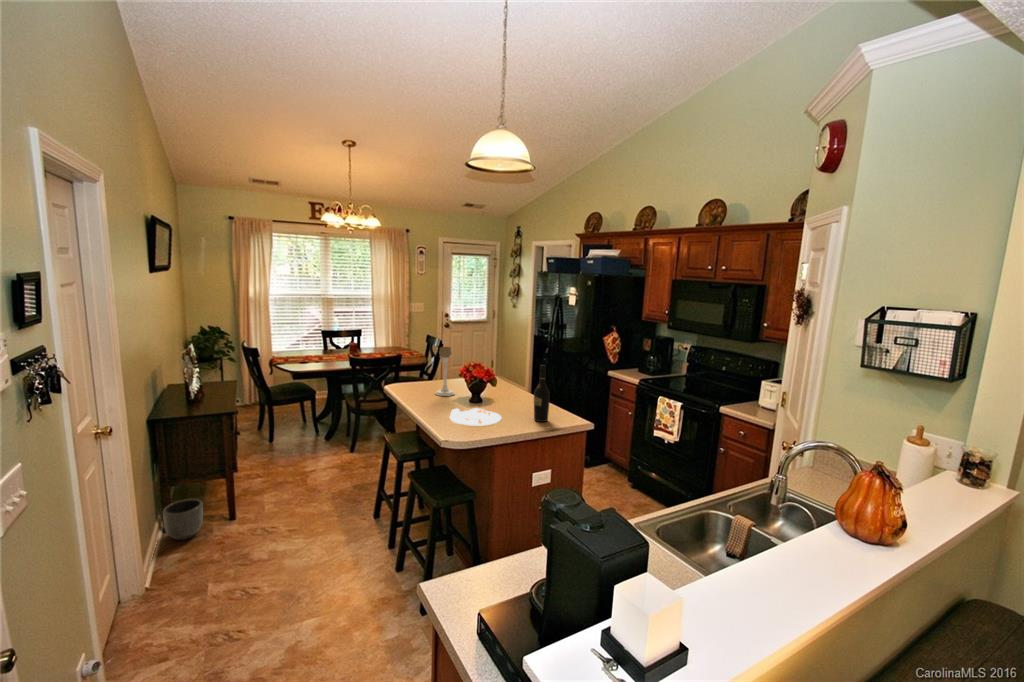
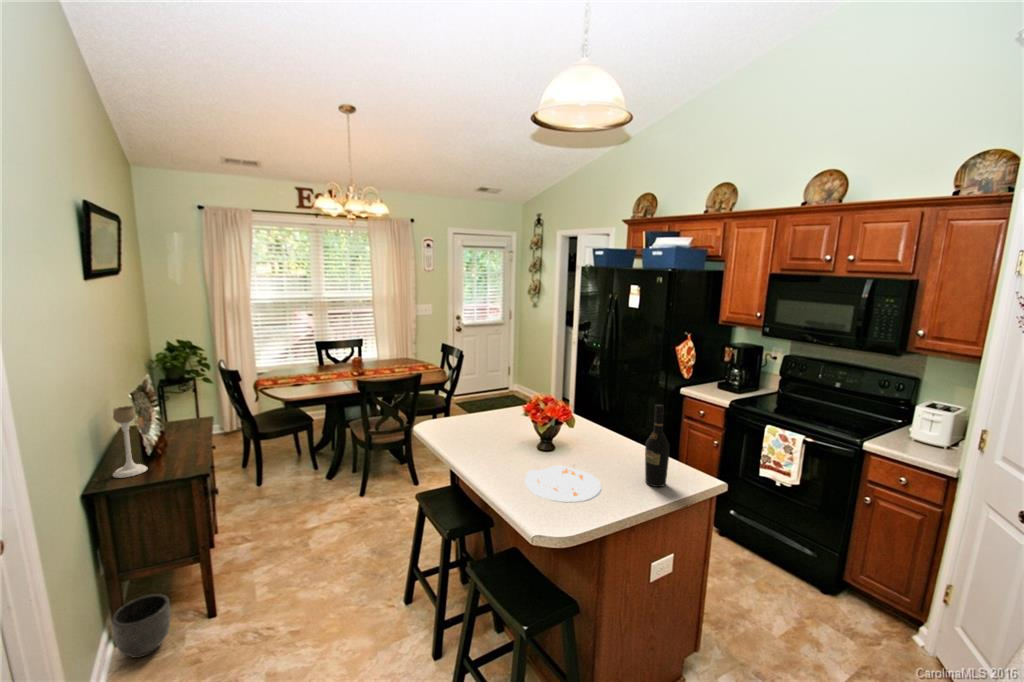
candle holder: present [435,347,454,396] -> present [113,406,147,478]

